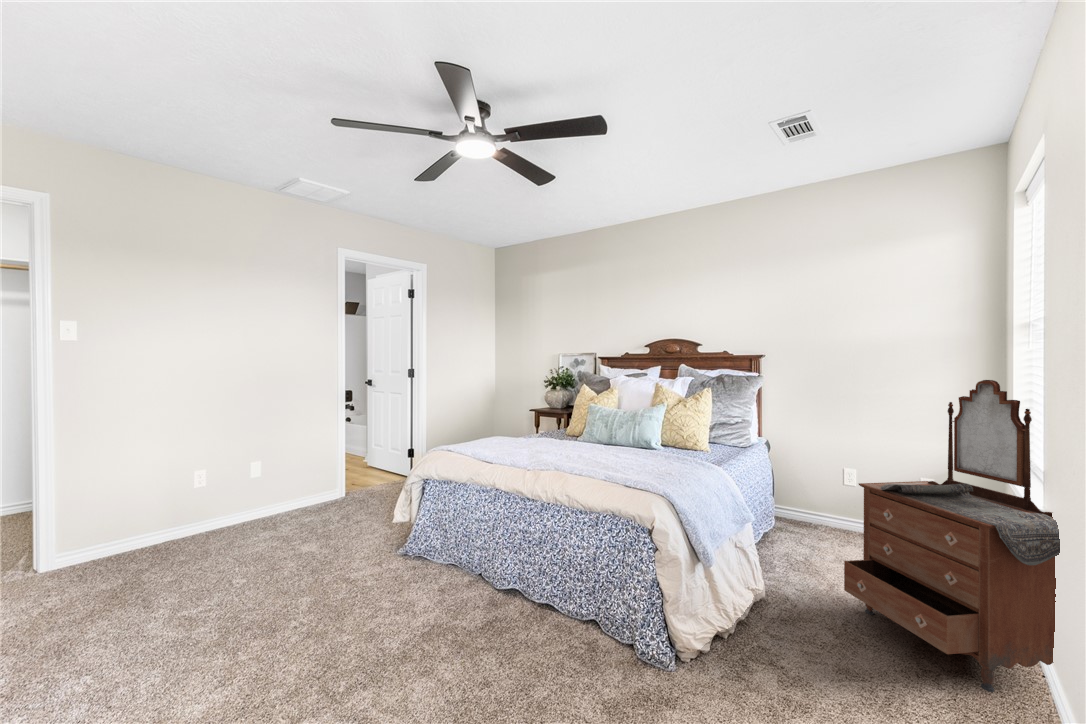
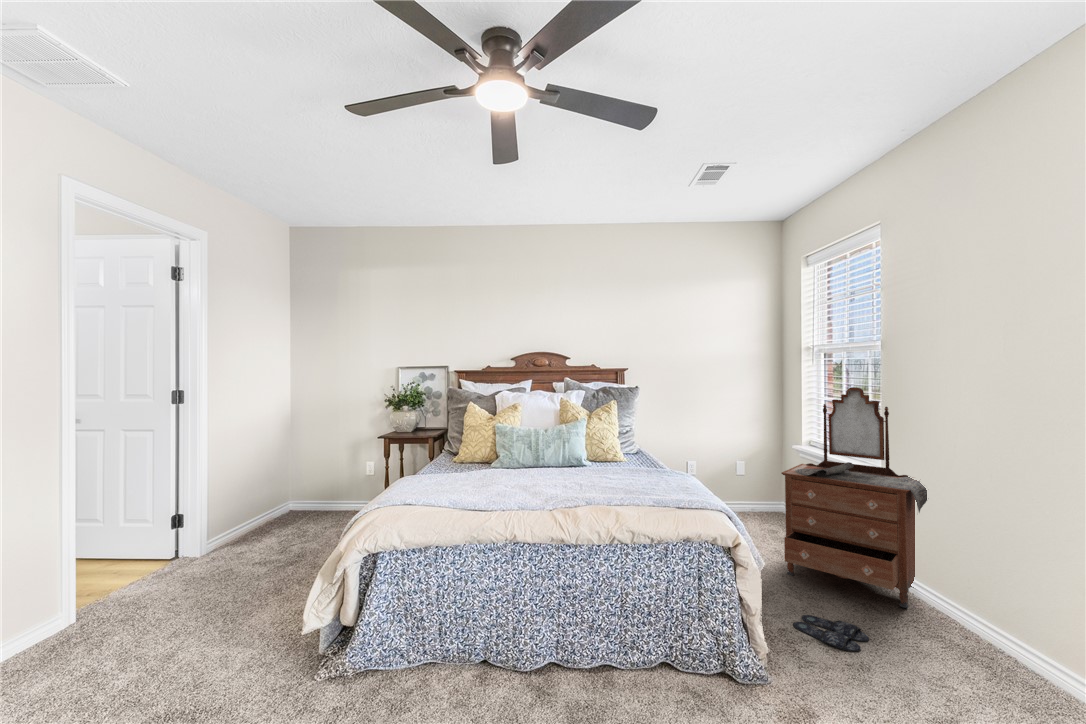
slippers: none [779,645,862,692] -> present [793,615,869,651]

